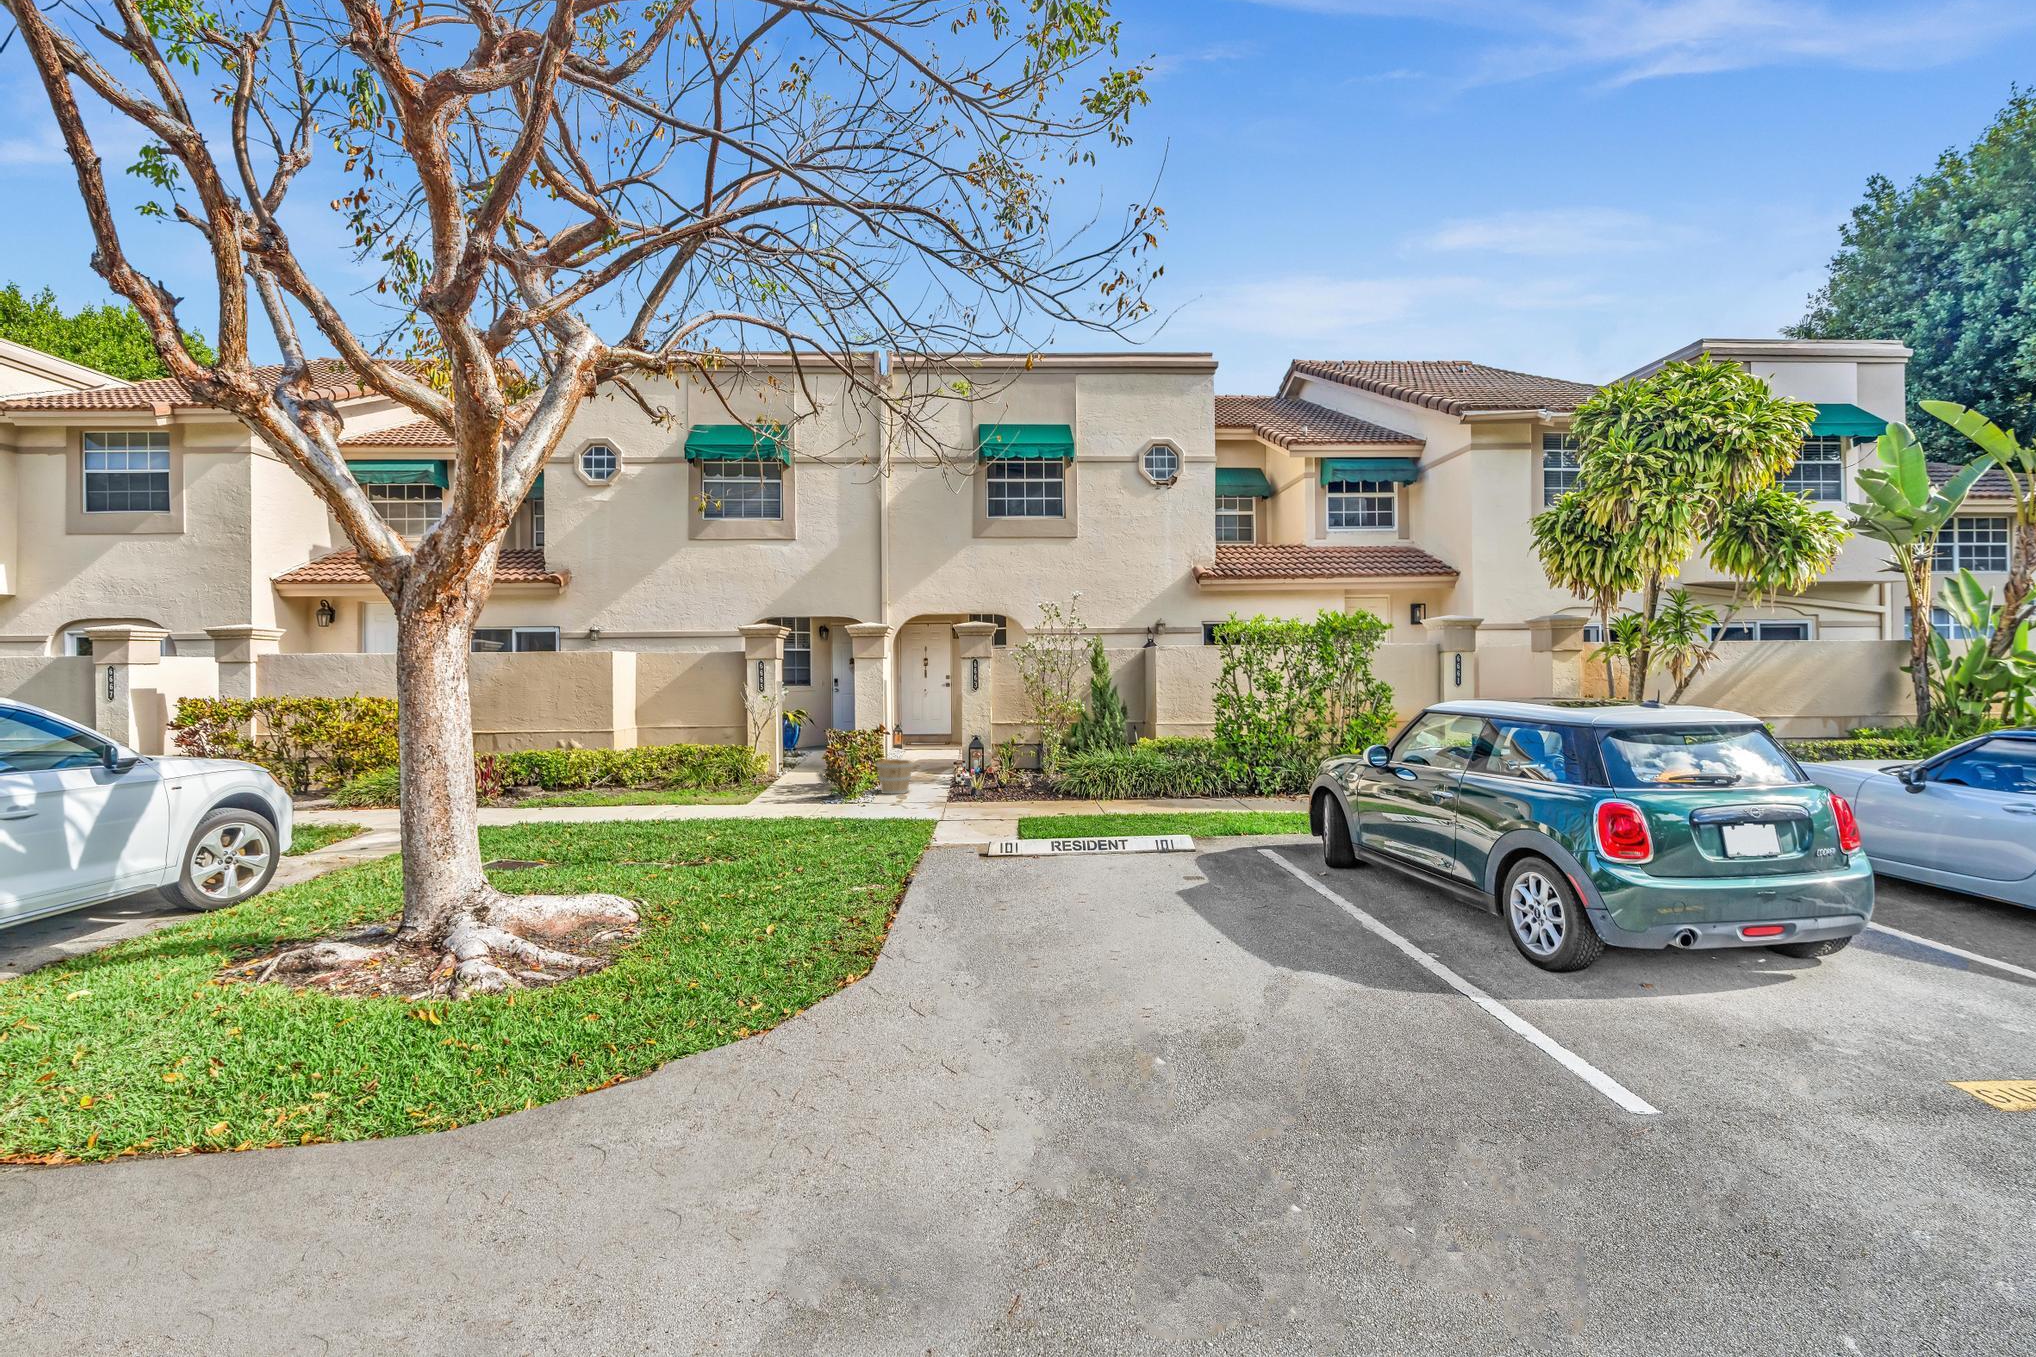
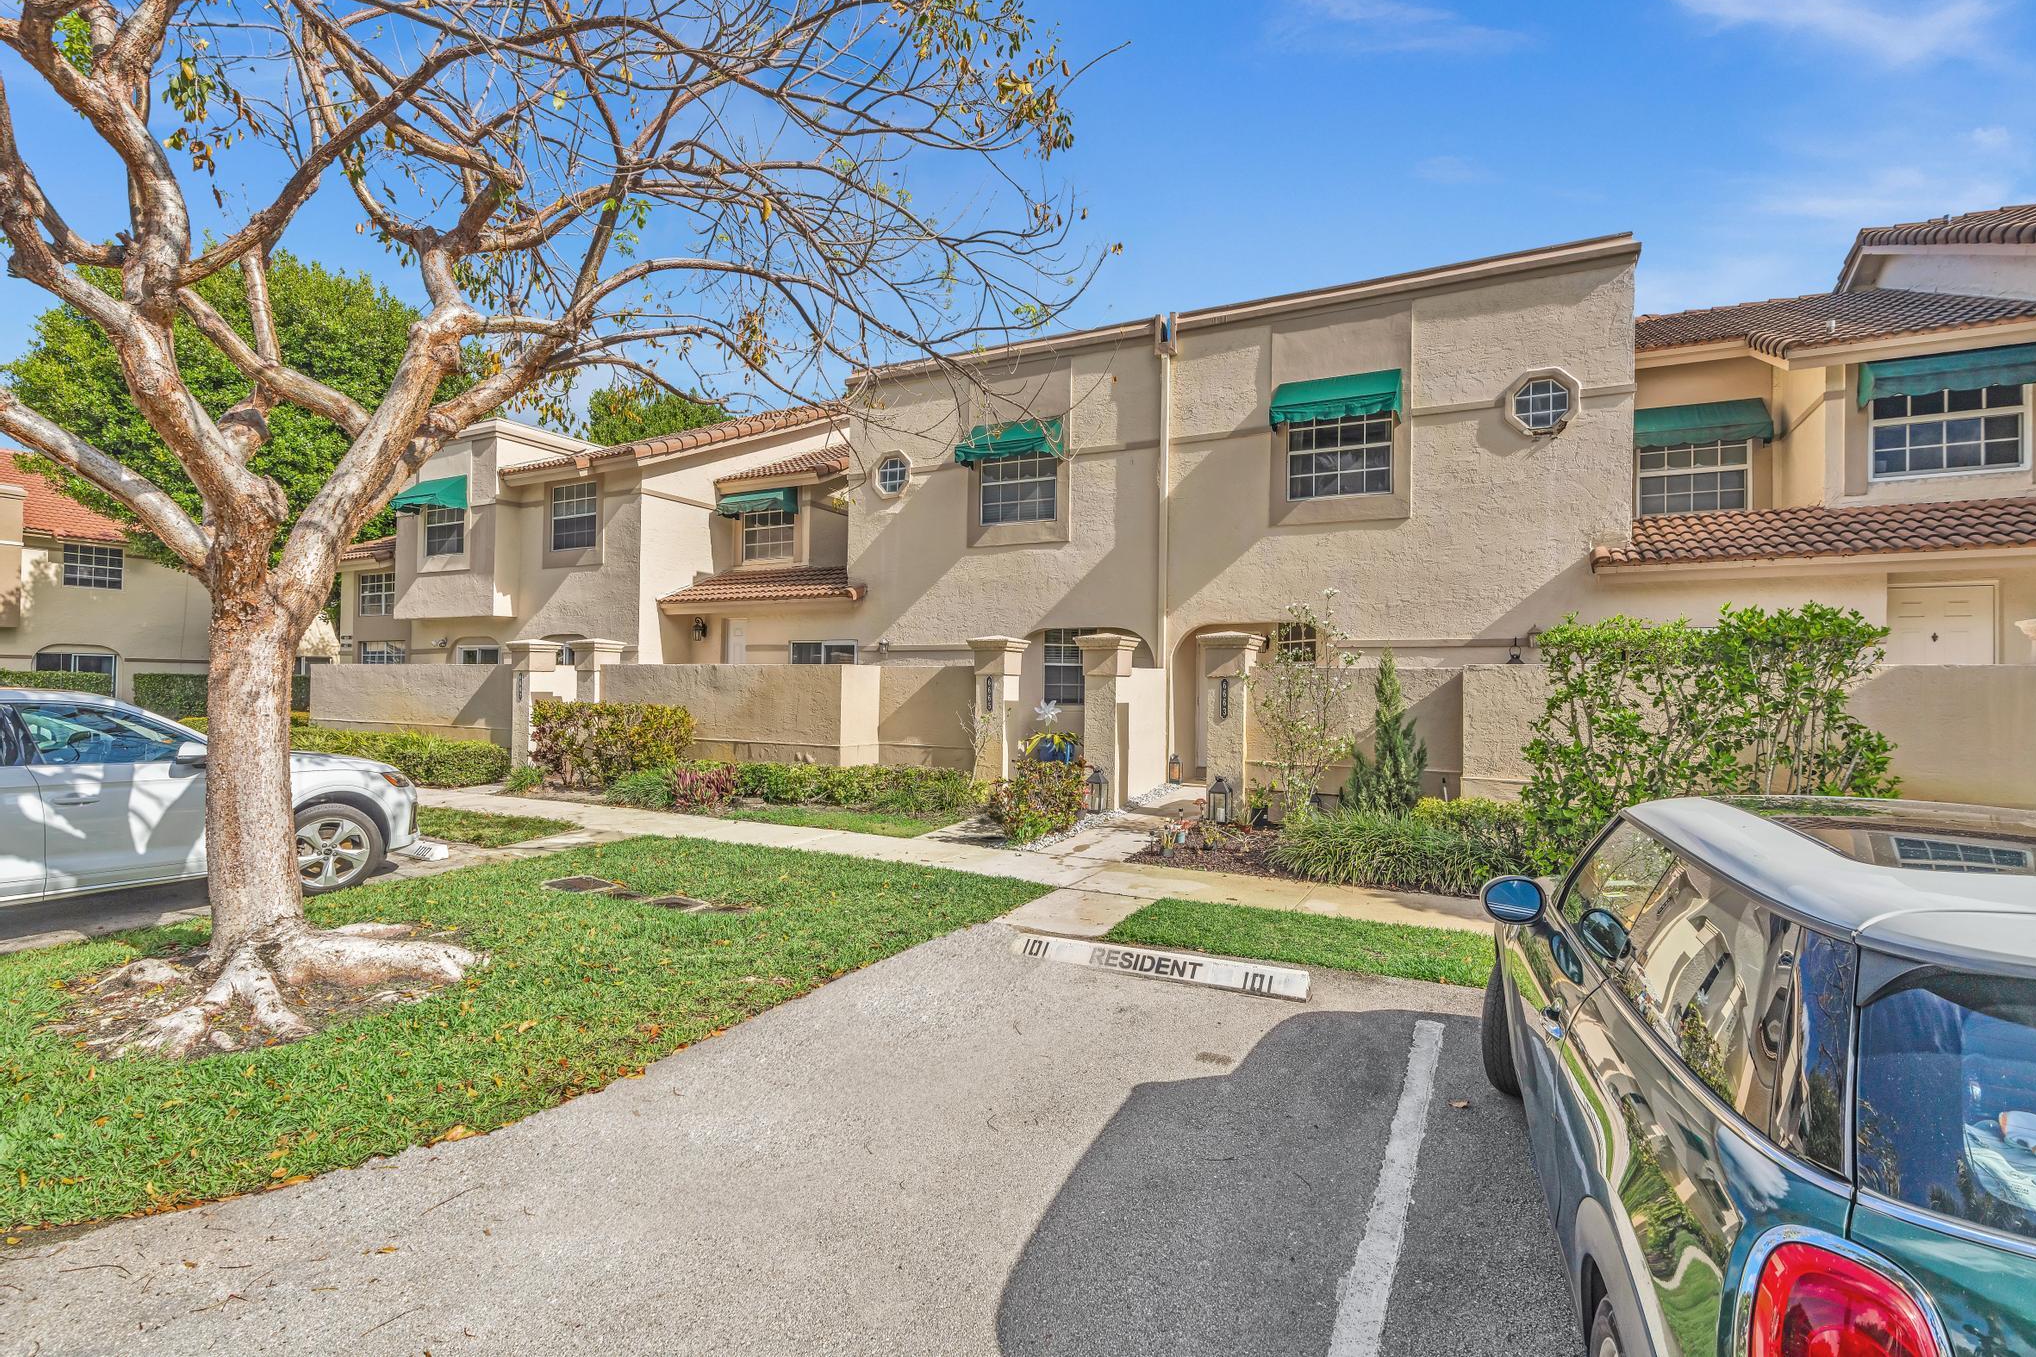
wooden bucket: present [876,759,913,794] -> none [1051,798,1098,843]

